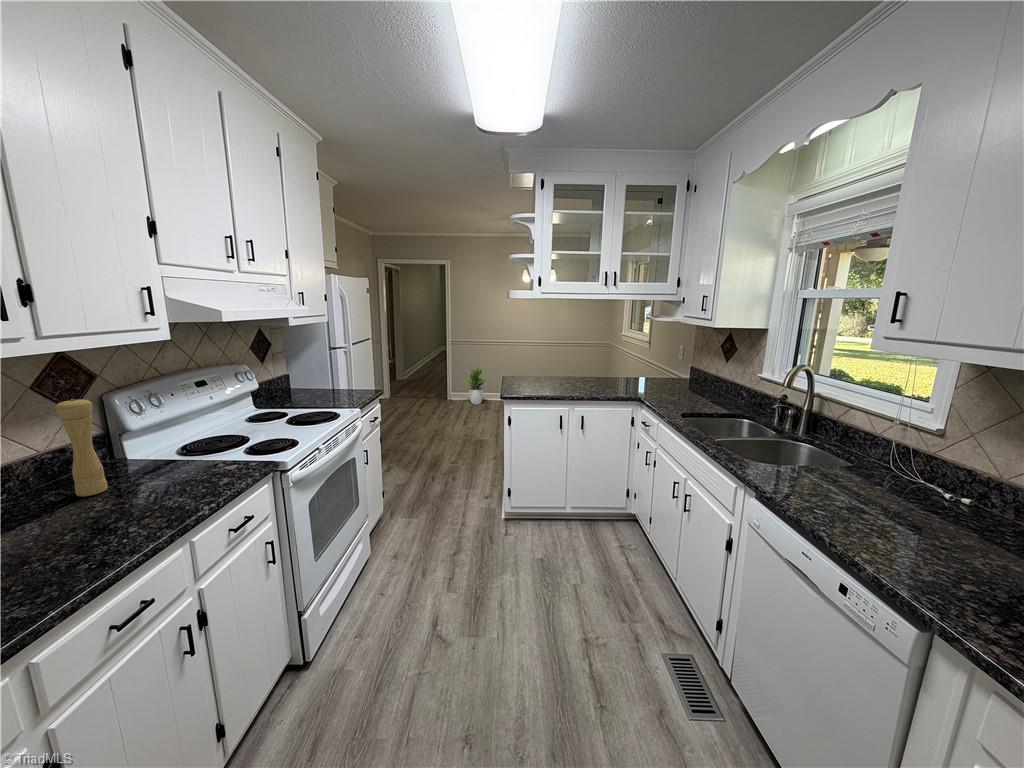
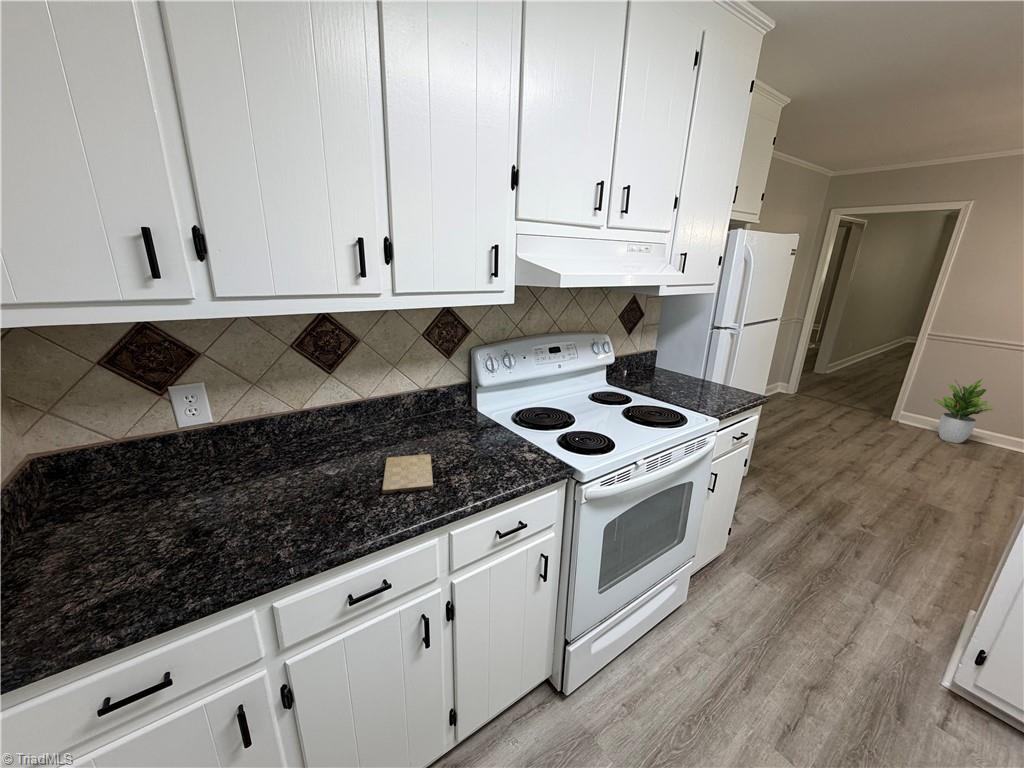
pepper mill: present [55,399,108,496] -> none [418,352,443,440]
cutting board: none [52,500,150,541] -> present [382,454,433,494]

